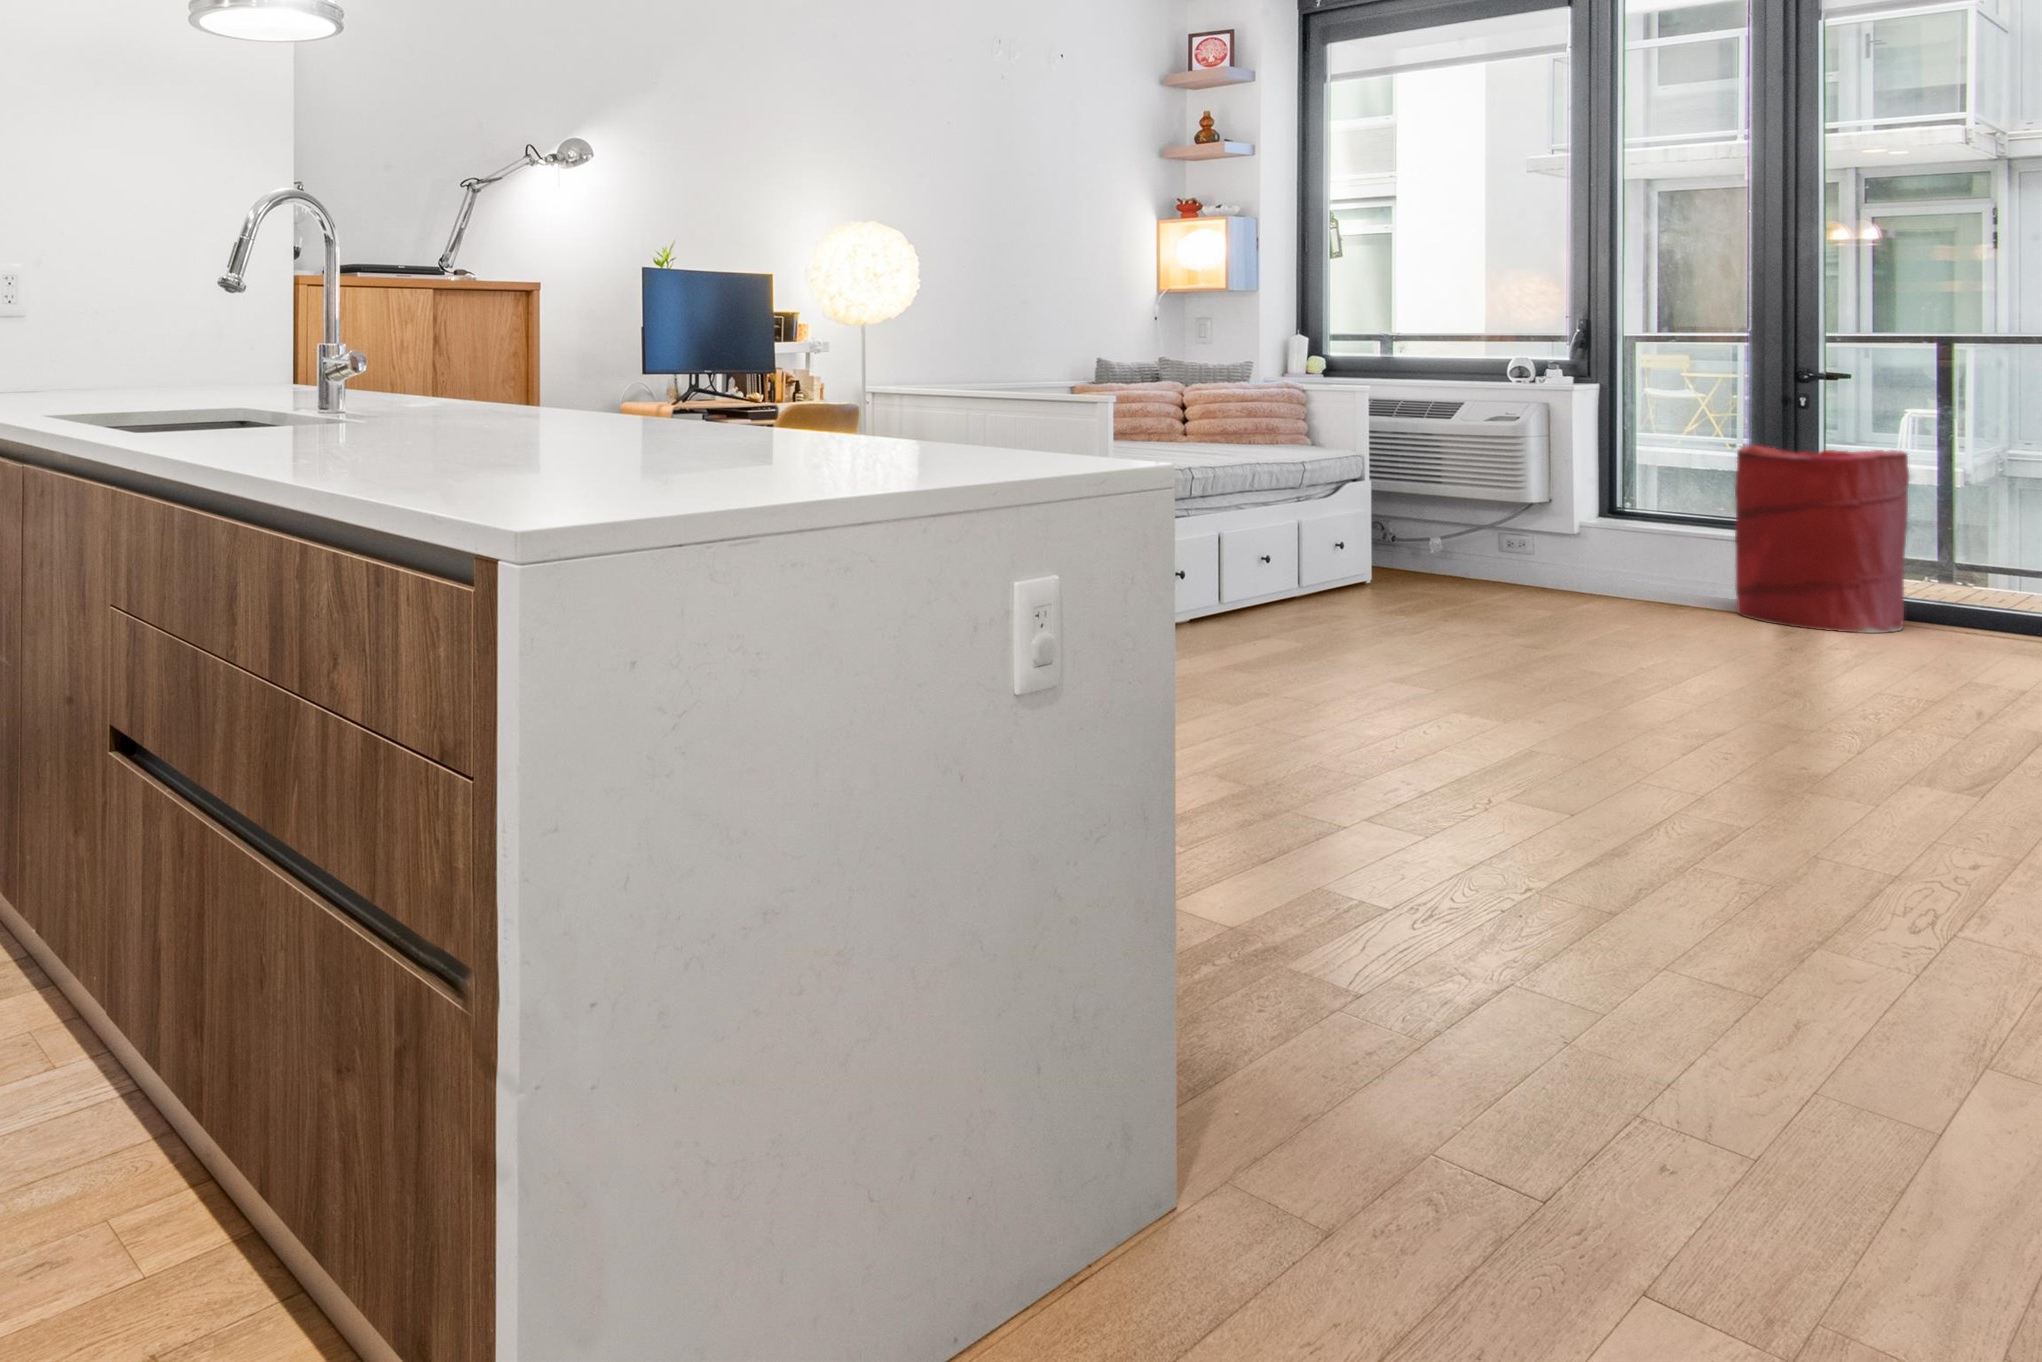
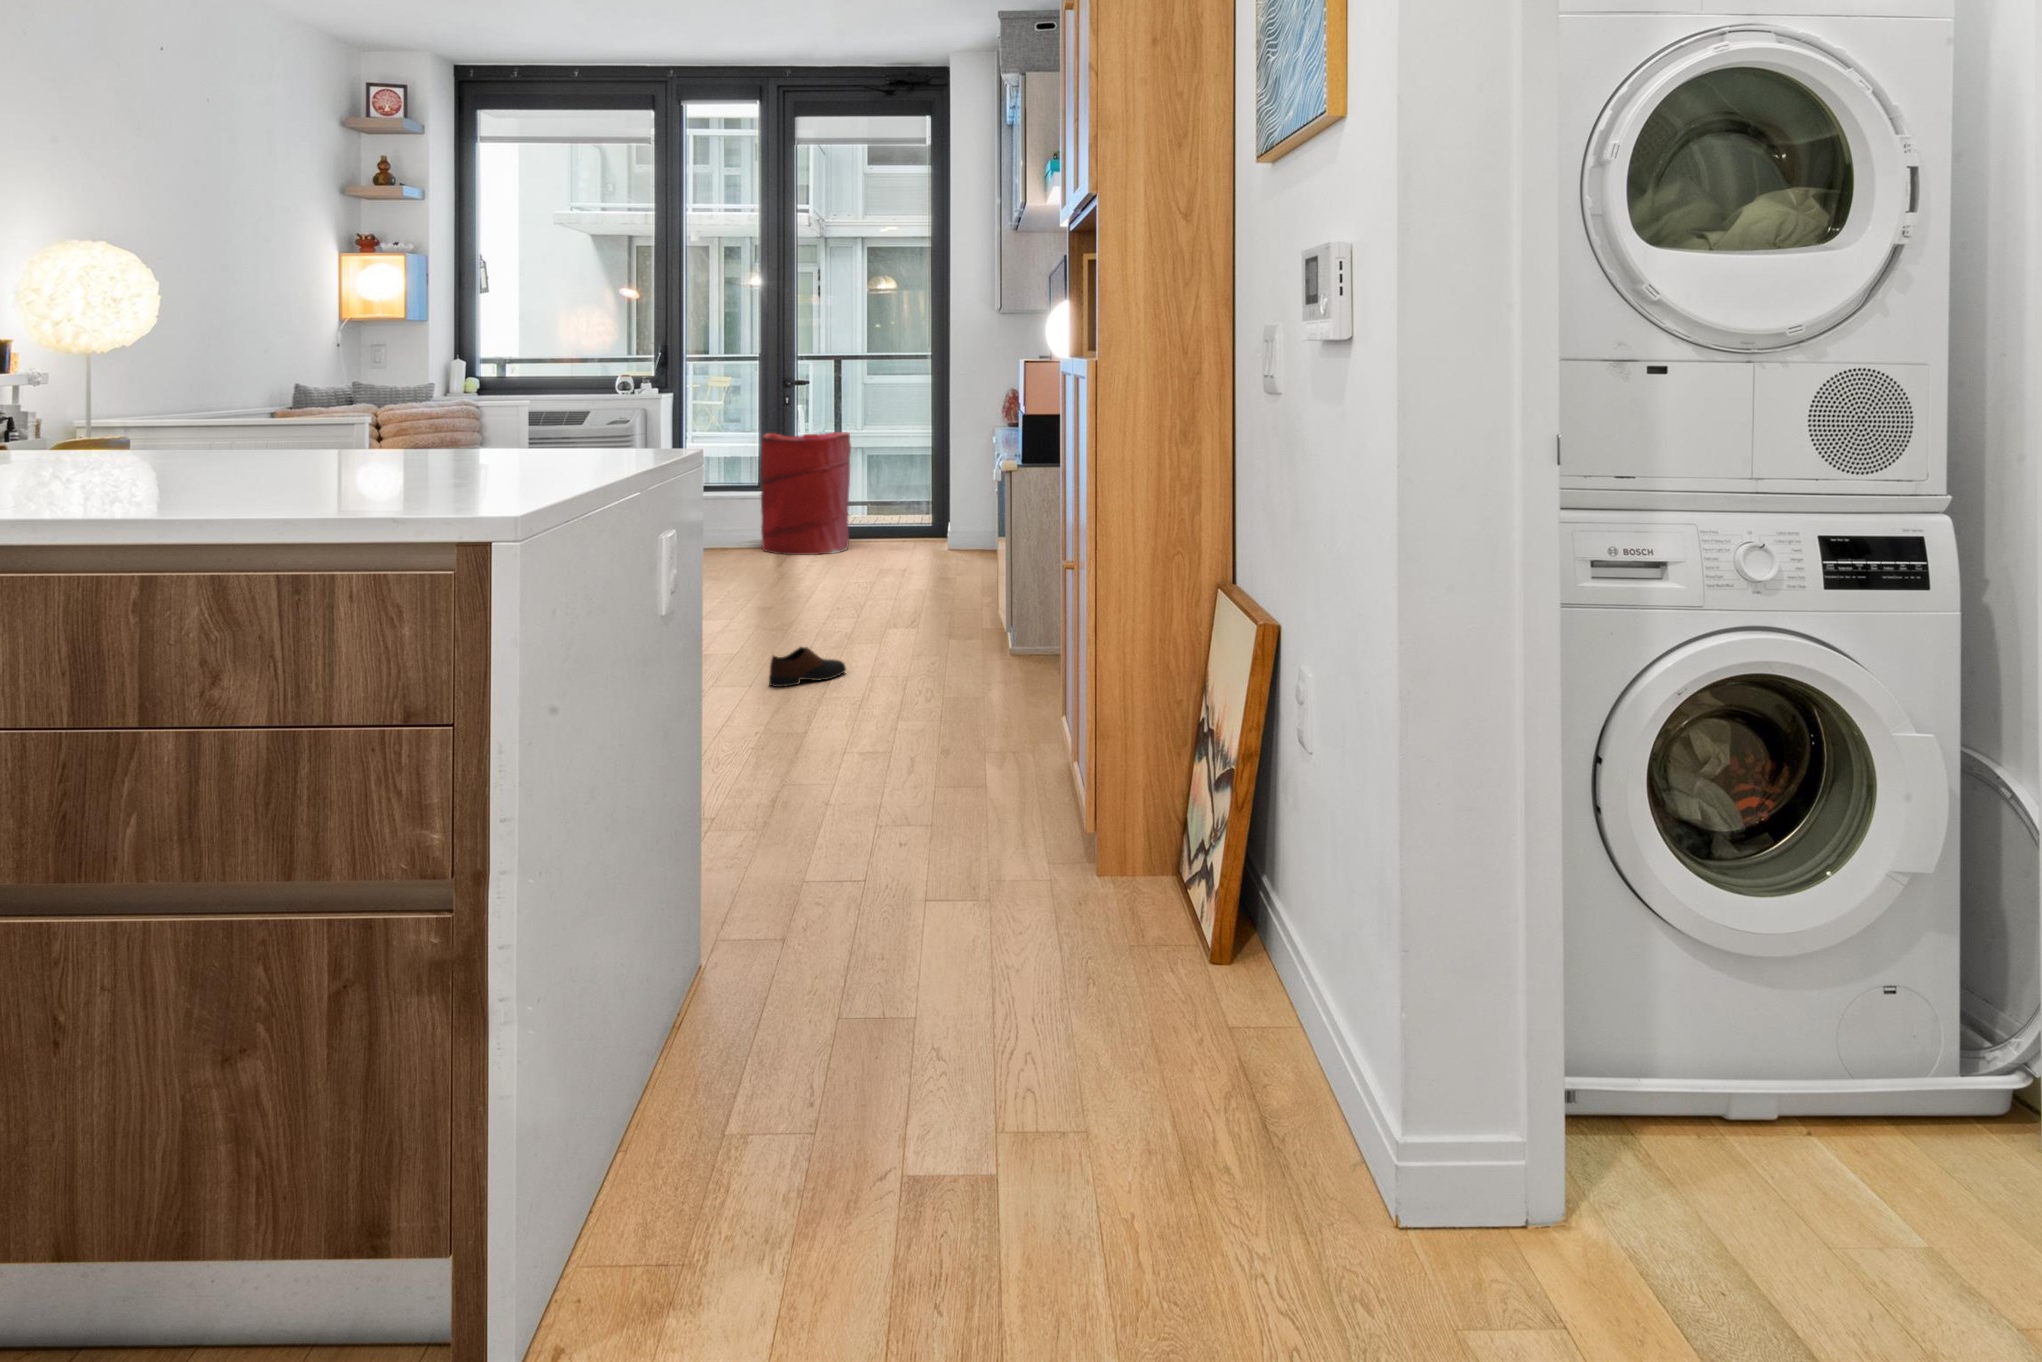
shoe: none [1600,755,1751,813] -> present [769,647,846,687]

